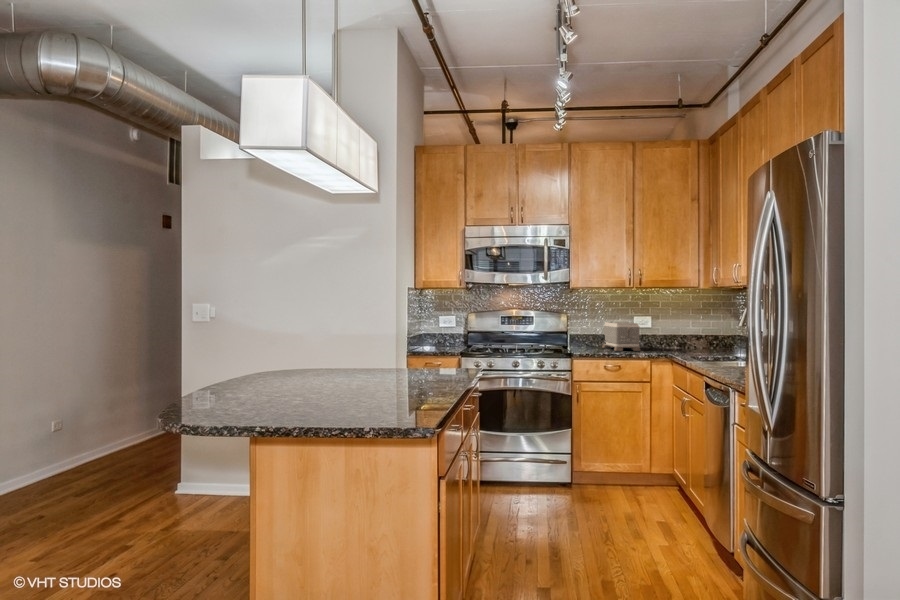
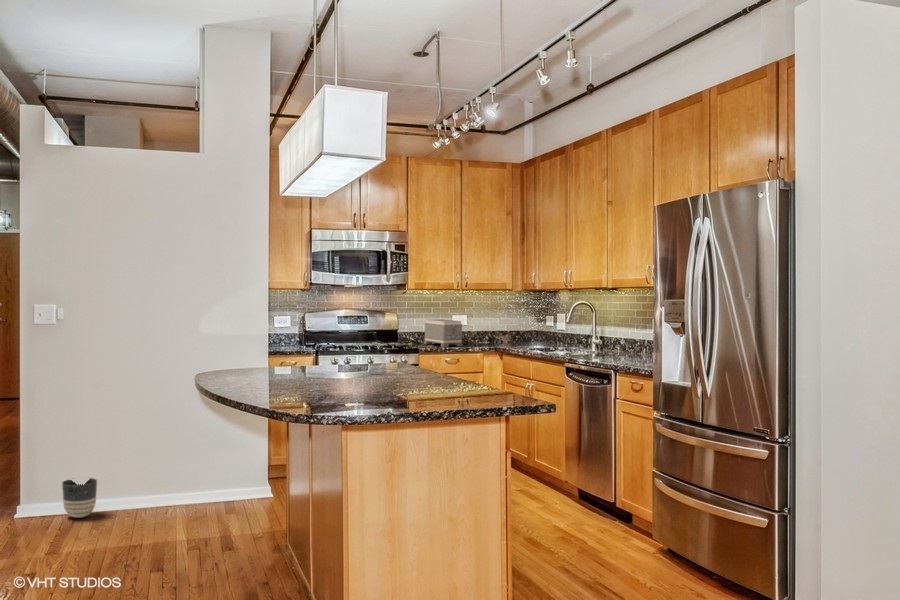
planter: none [187,462,220,501] -> present [62,478,97,518]

